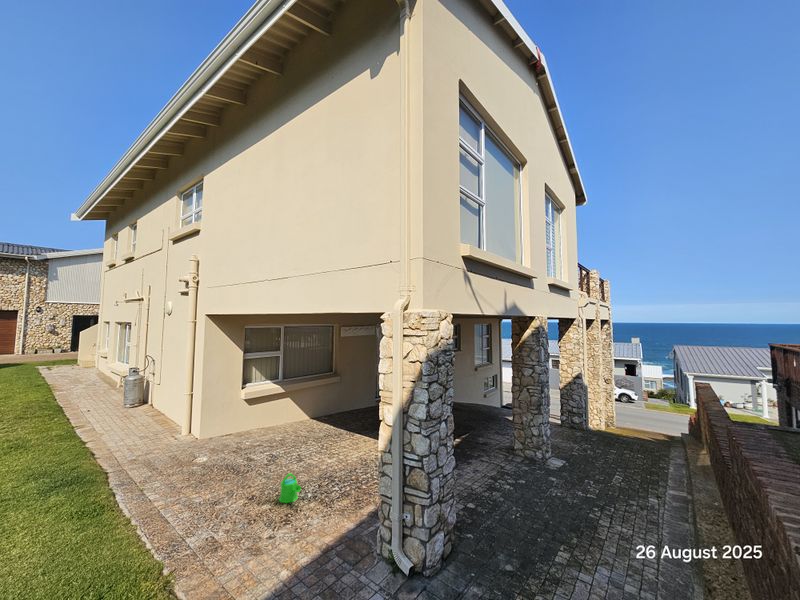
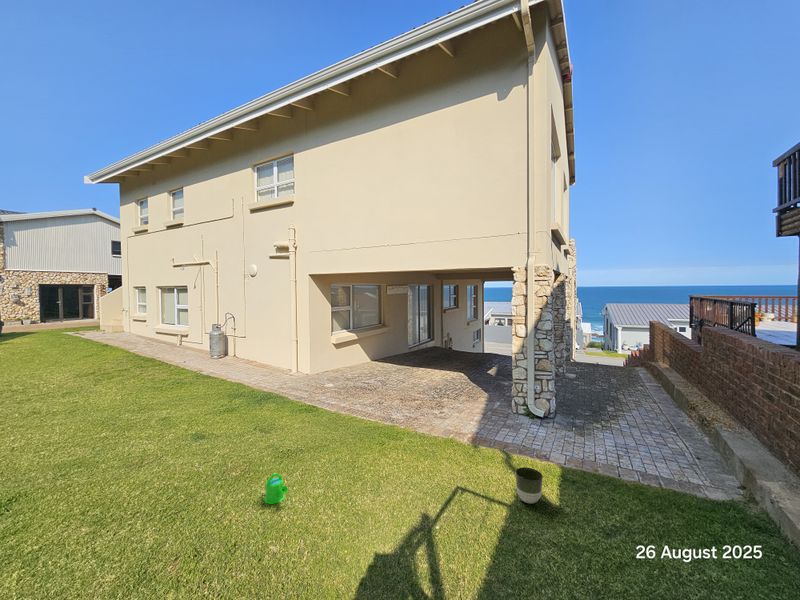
planter: none [518,473,544,507] -> present [516,467,543,503]

